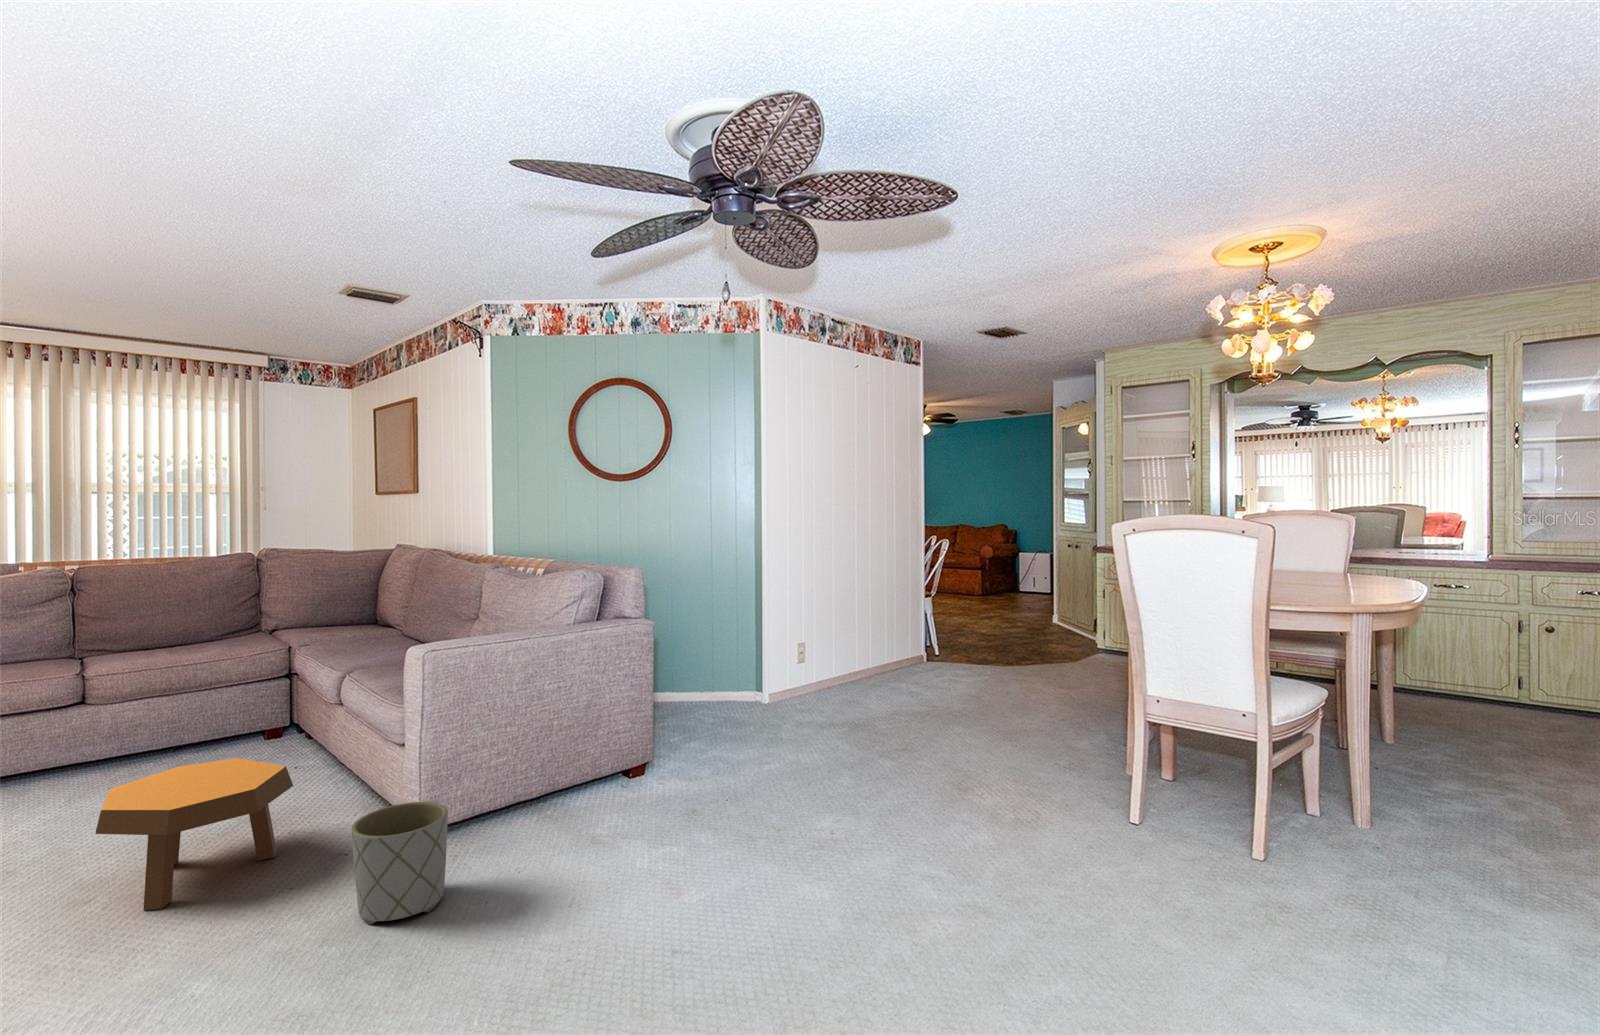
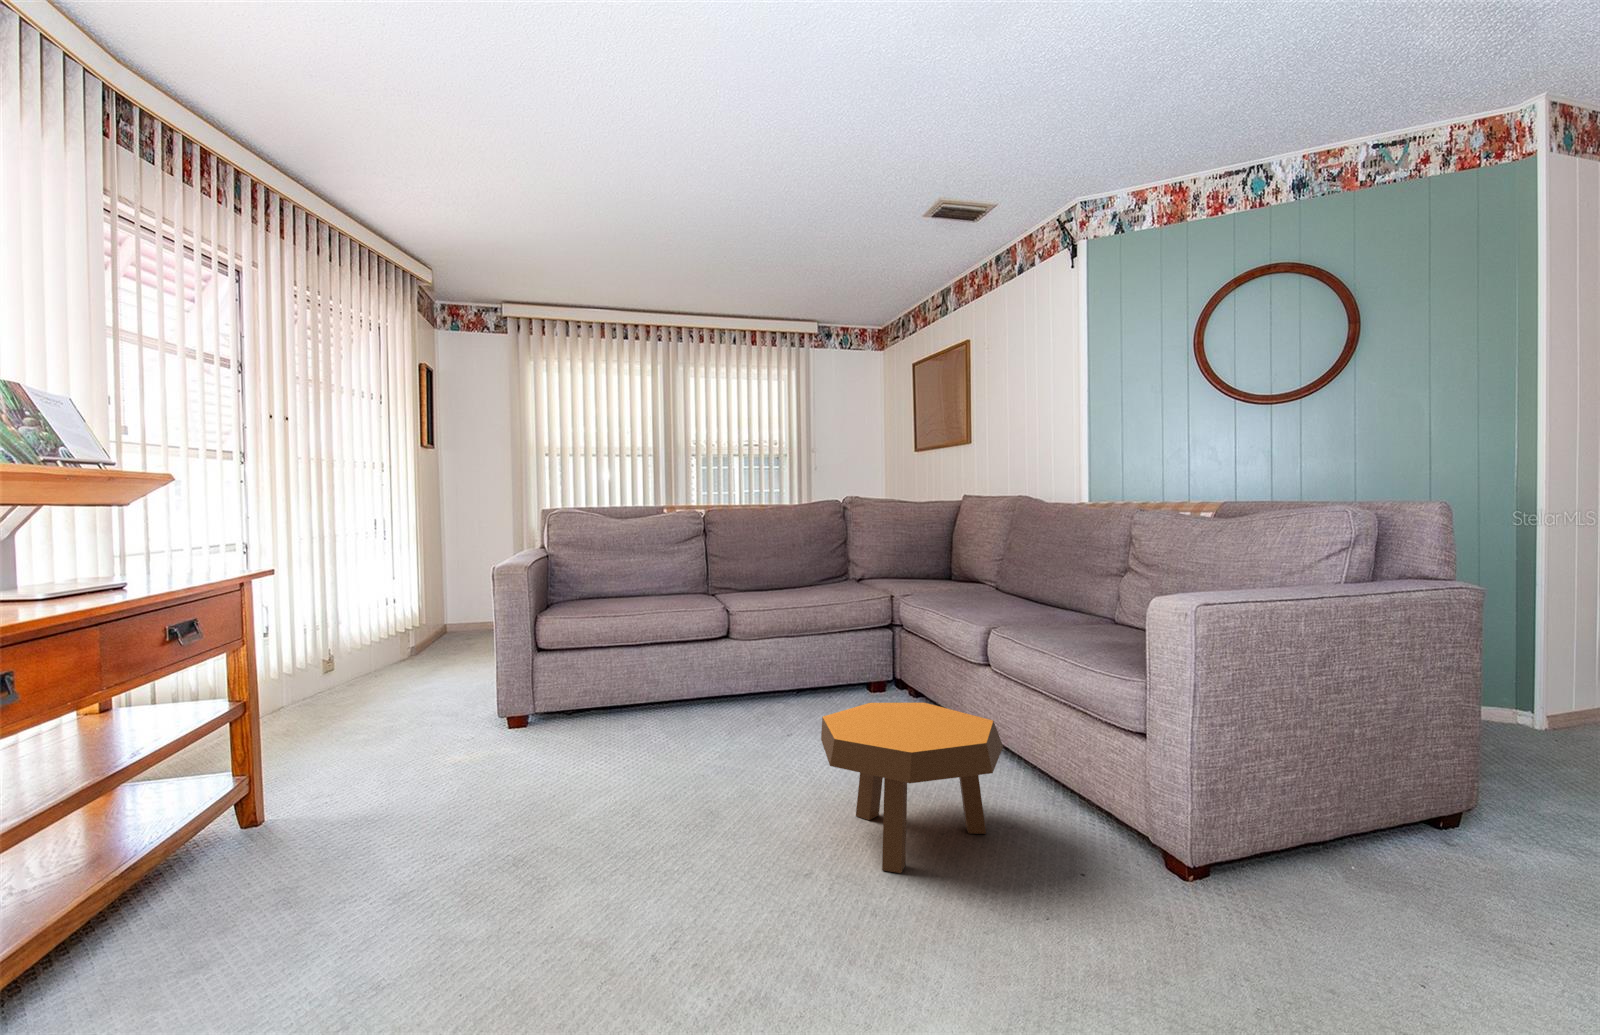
planter: present [351,802,448,924] -> none [1169,800,1321,987]

